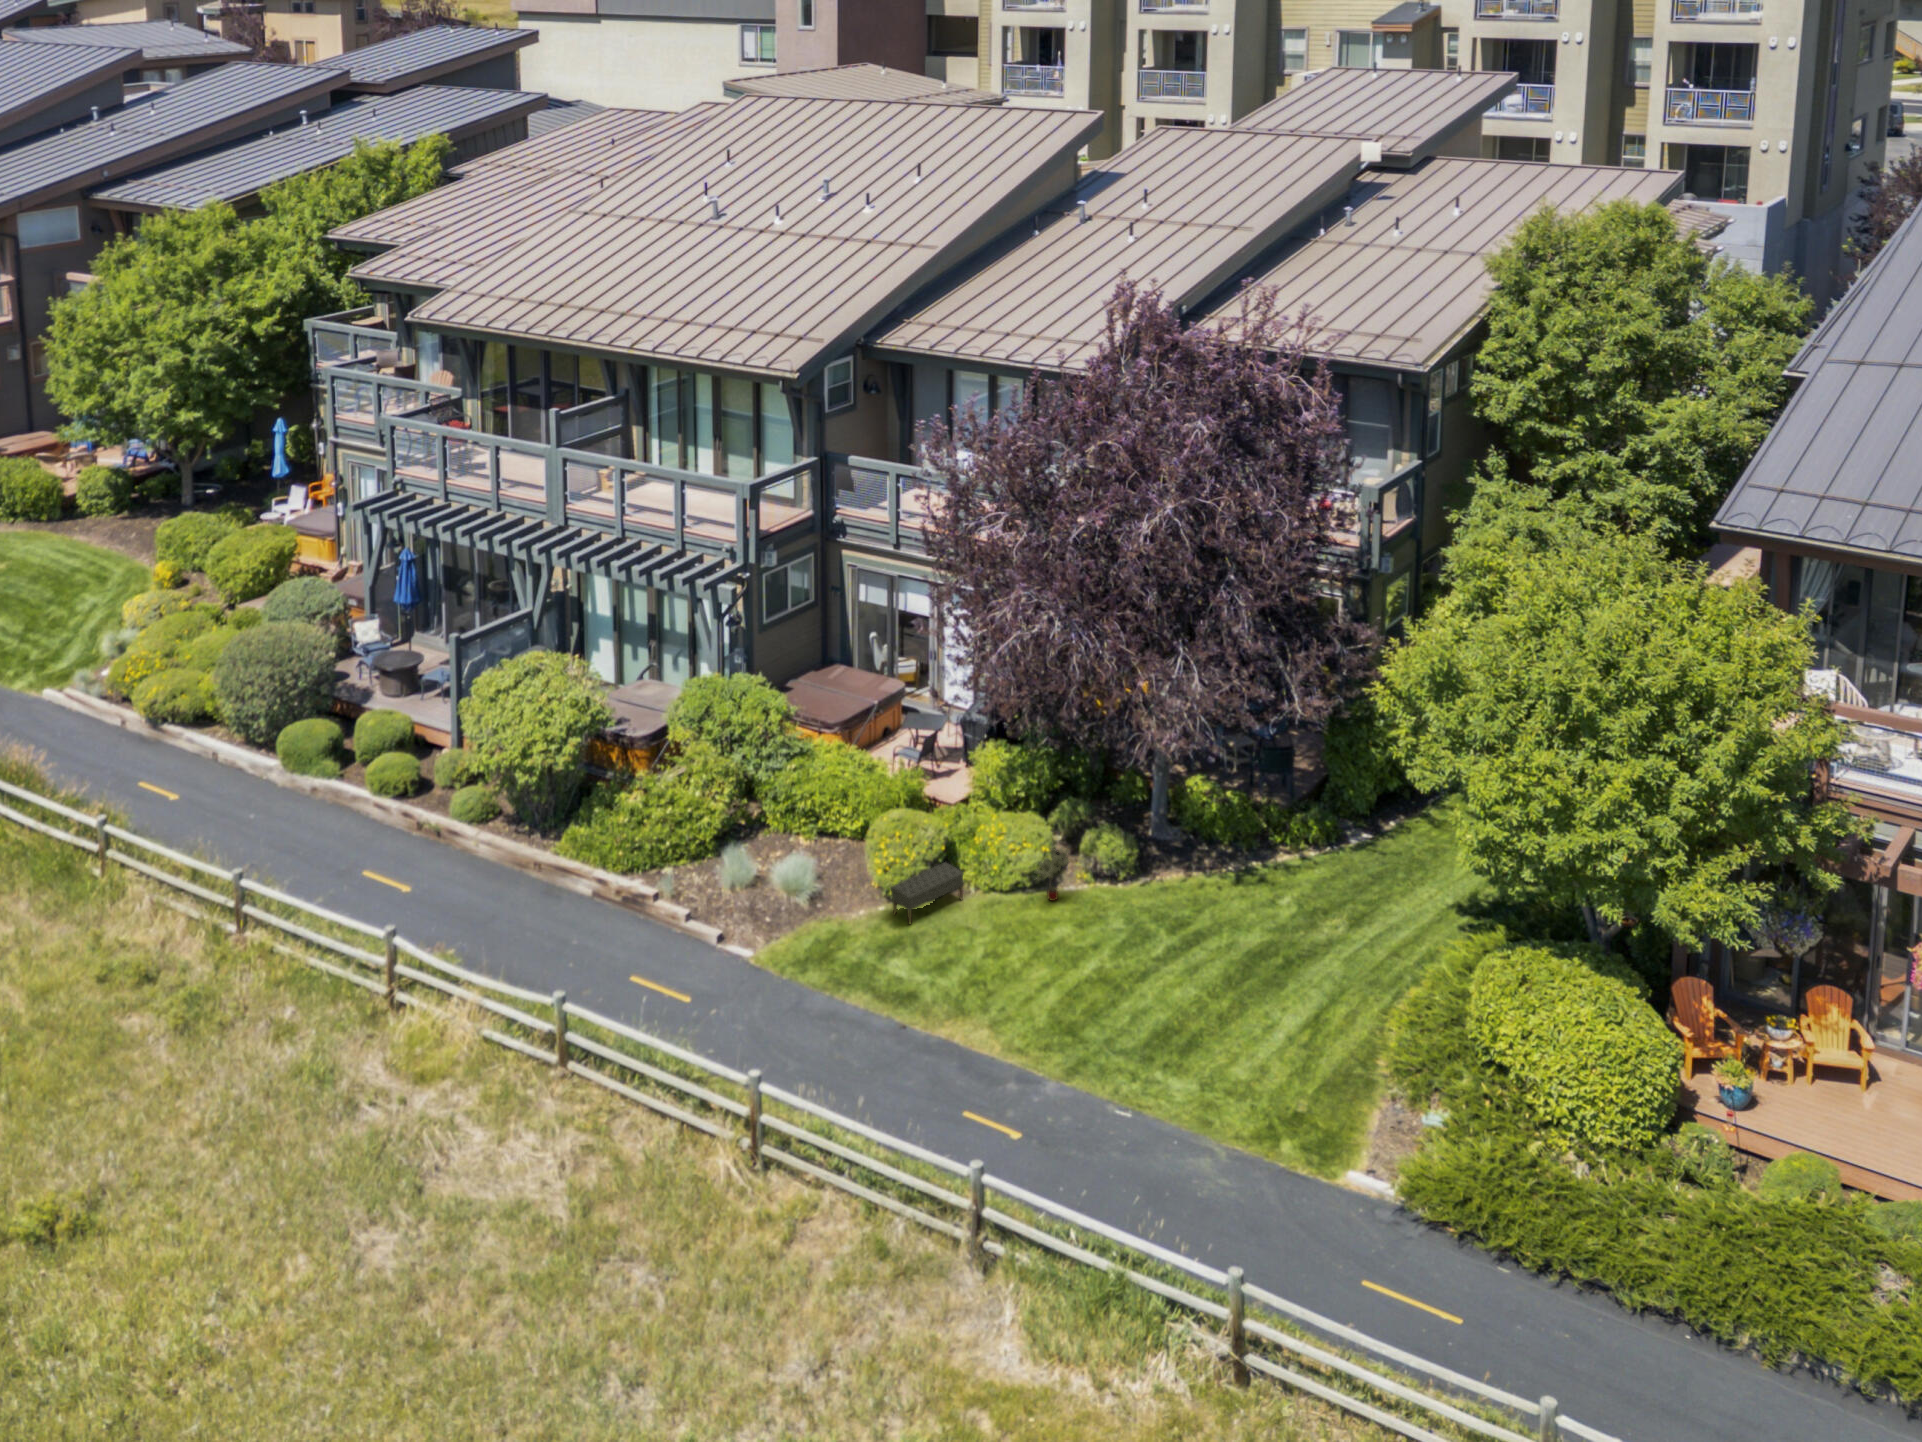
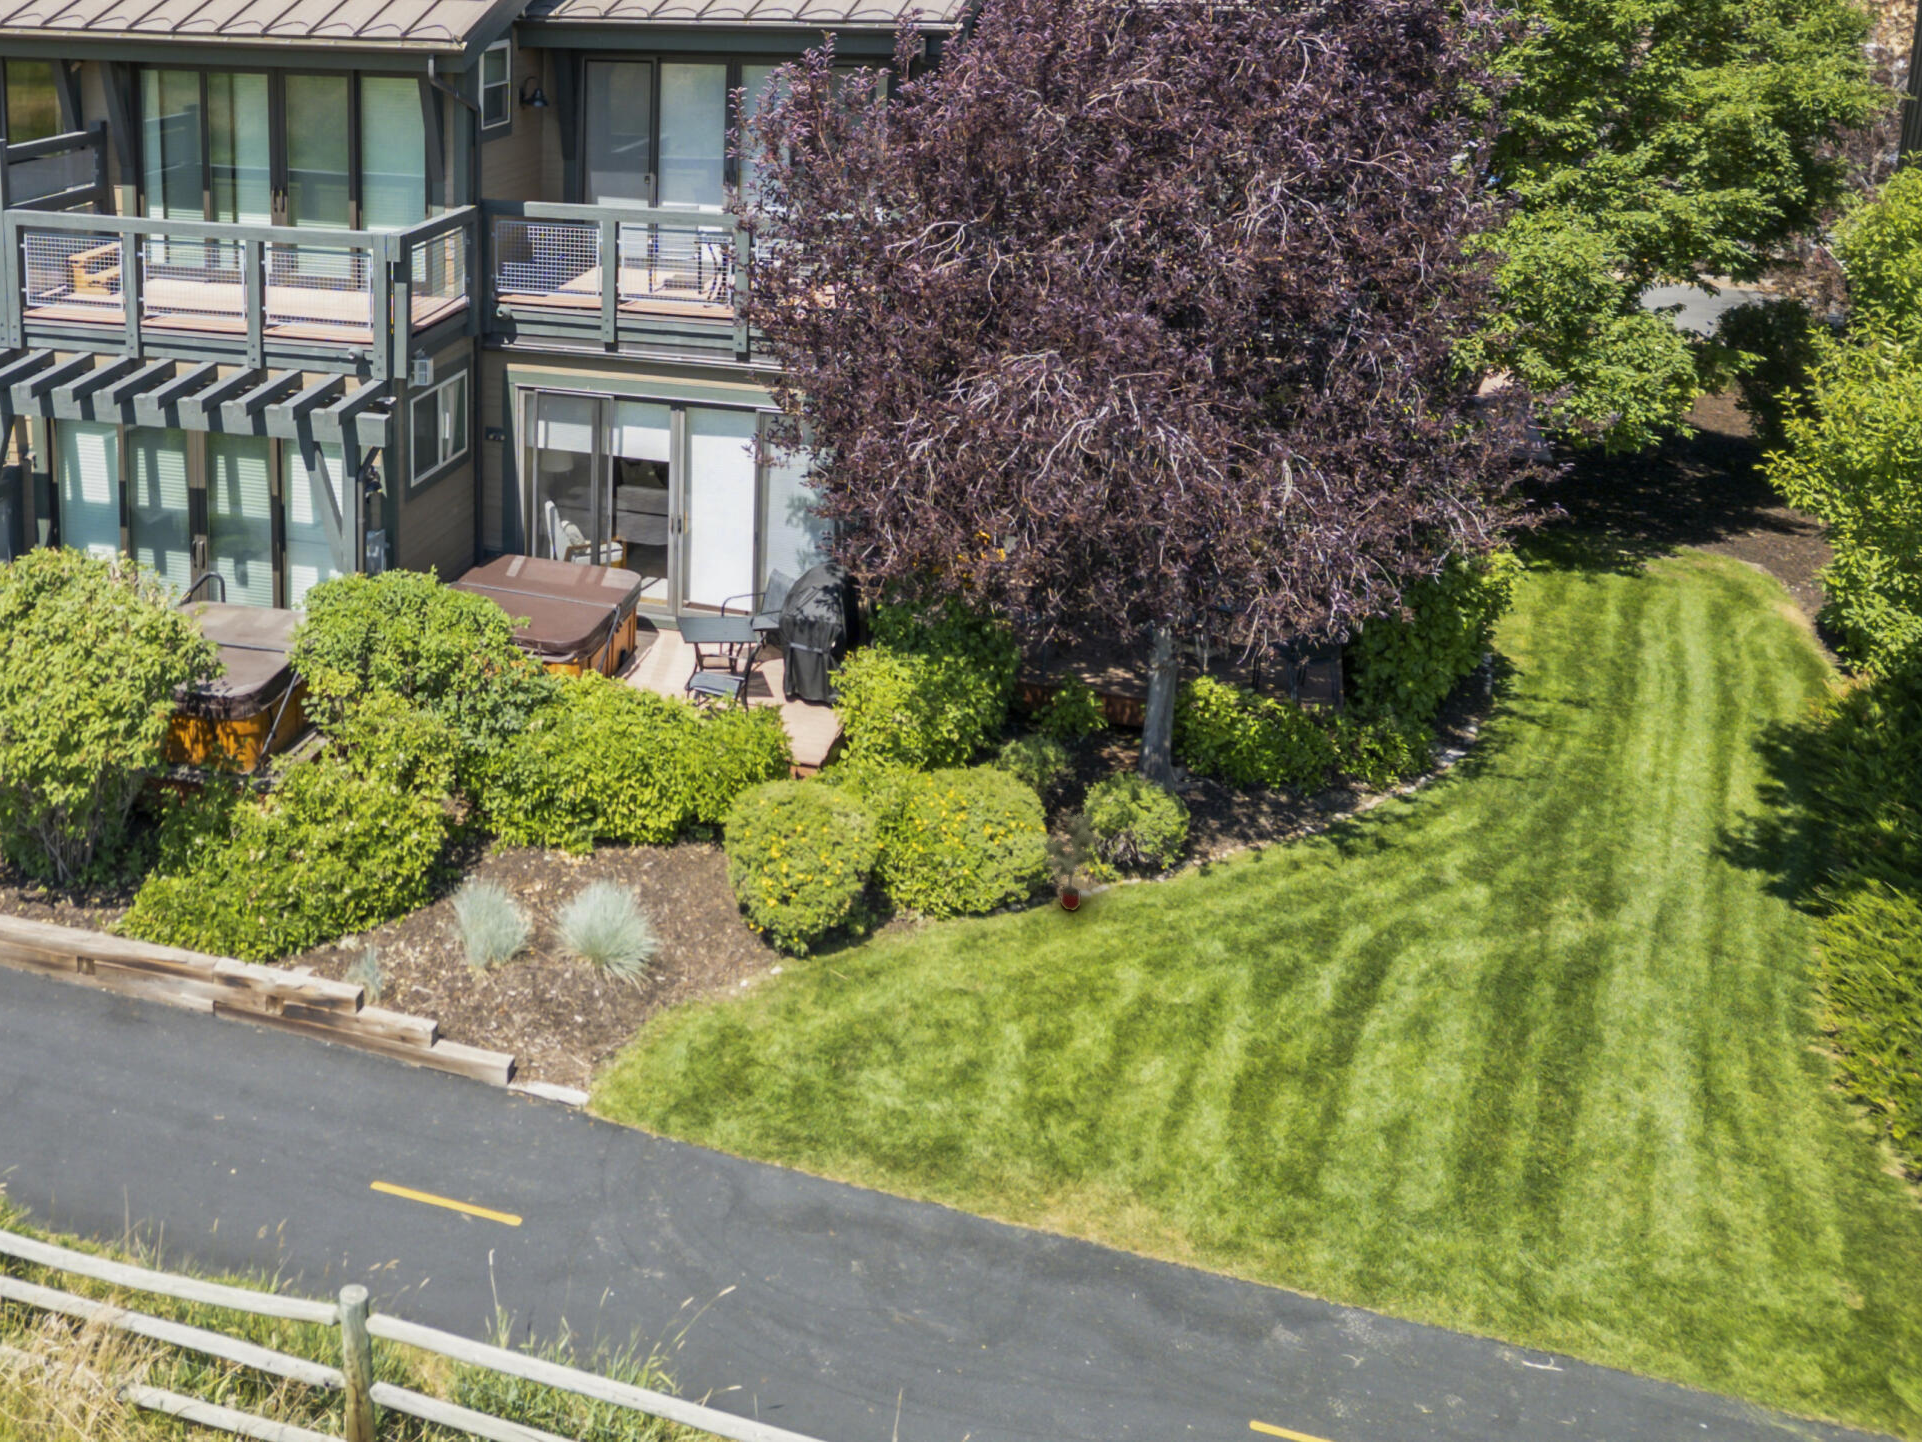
bench: present [891,863,963,924] -> none [816,864,924,991]

